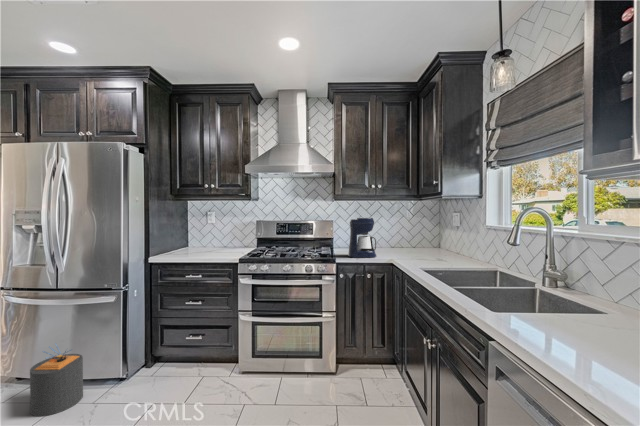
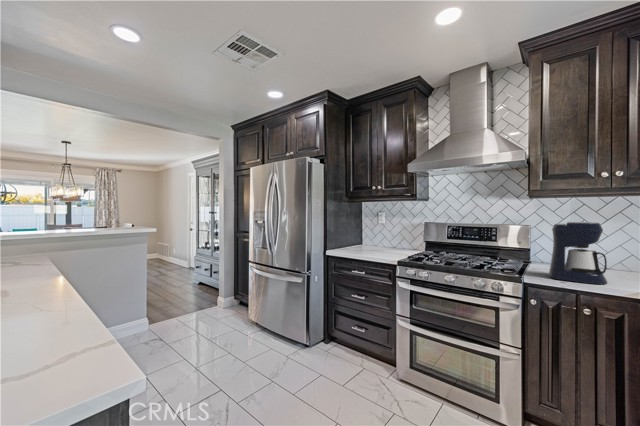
trash can: present [30,346,83,416] -> none [251,304,280,357]

